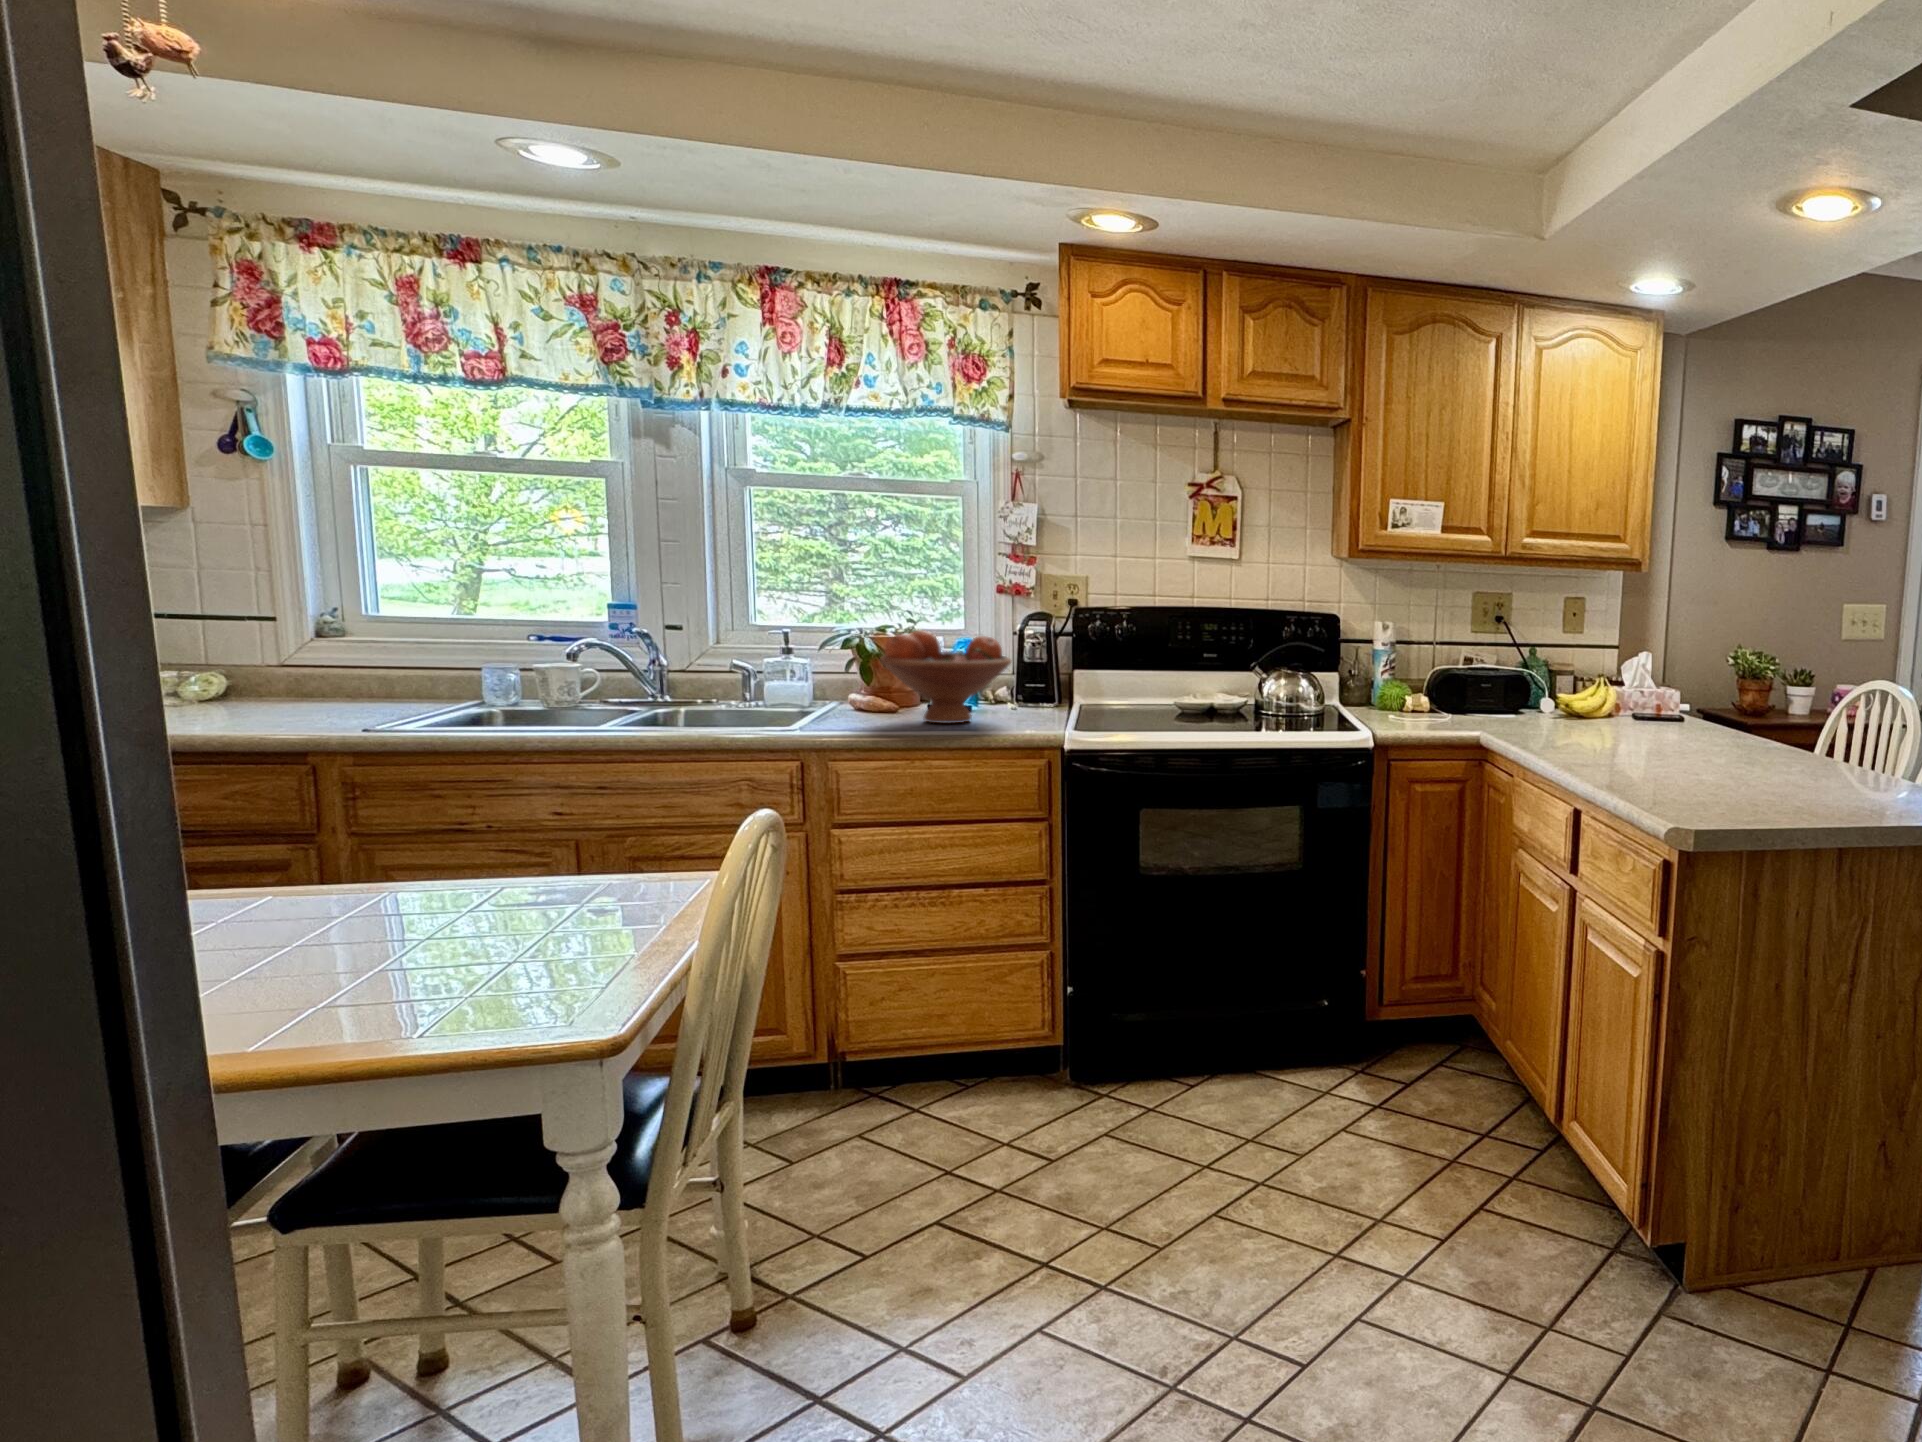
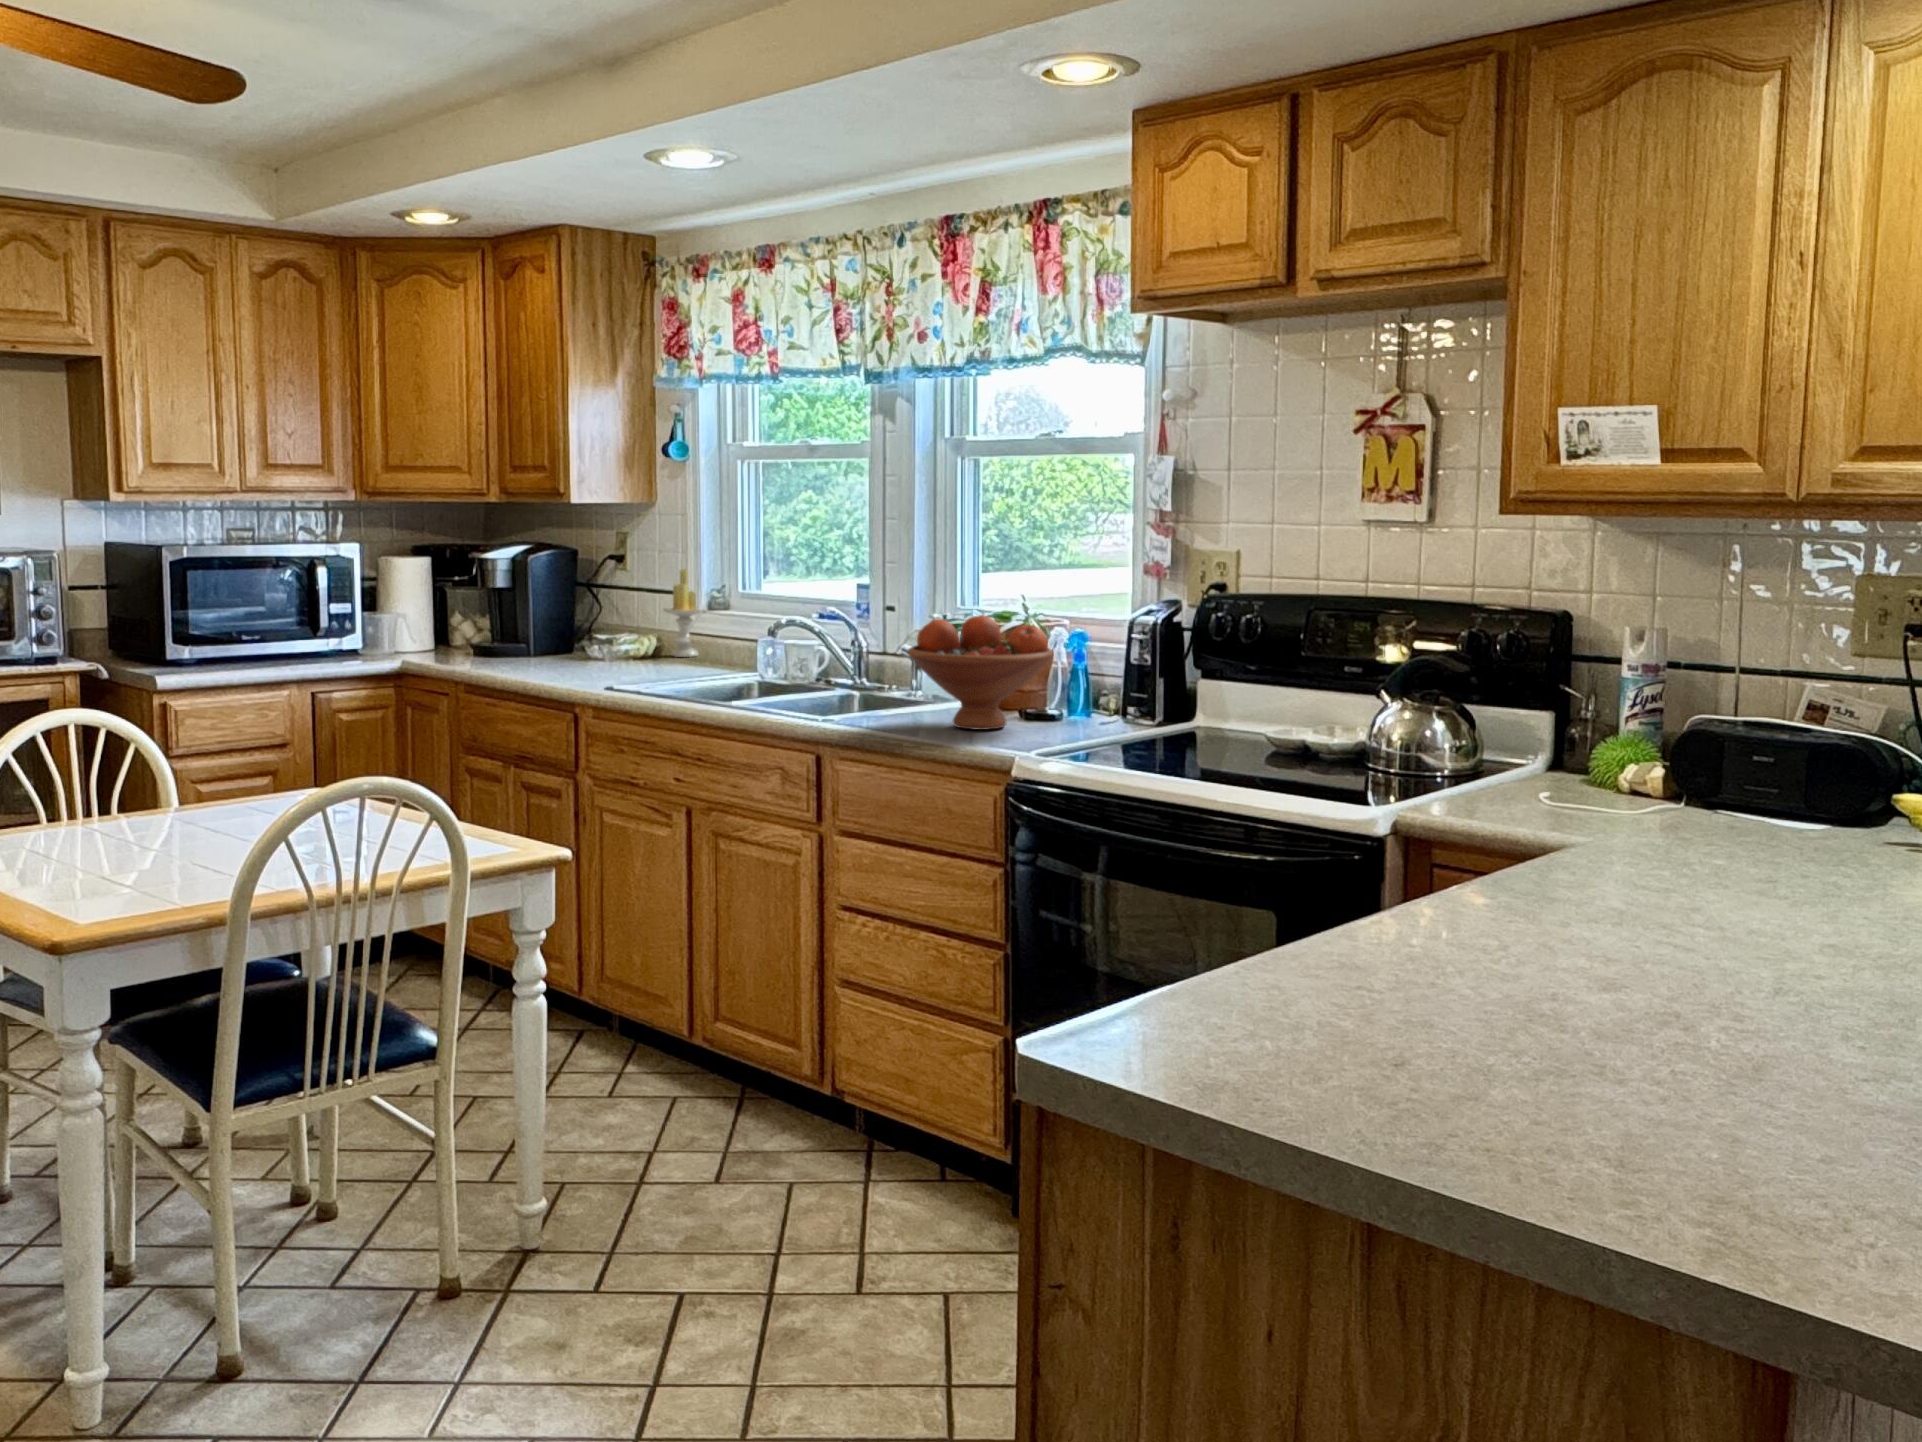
candle: none [254,592,325,698] -> present [663,569,703,657]

